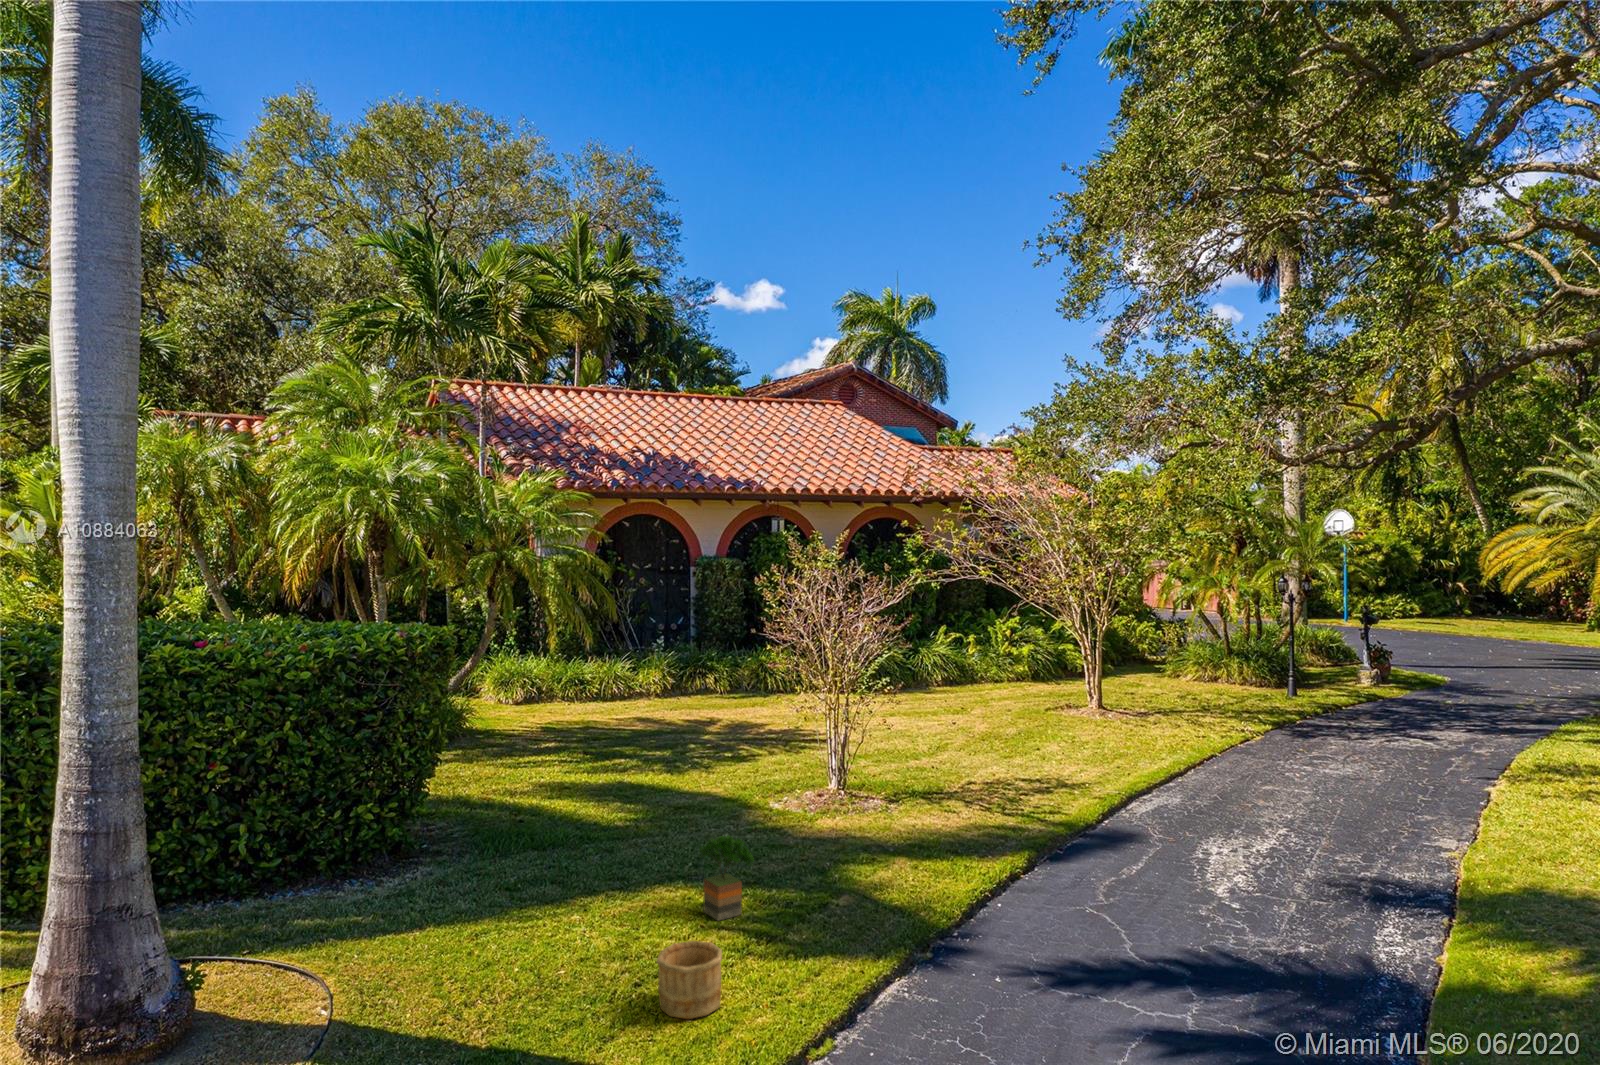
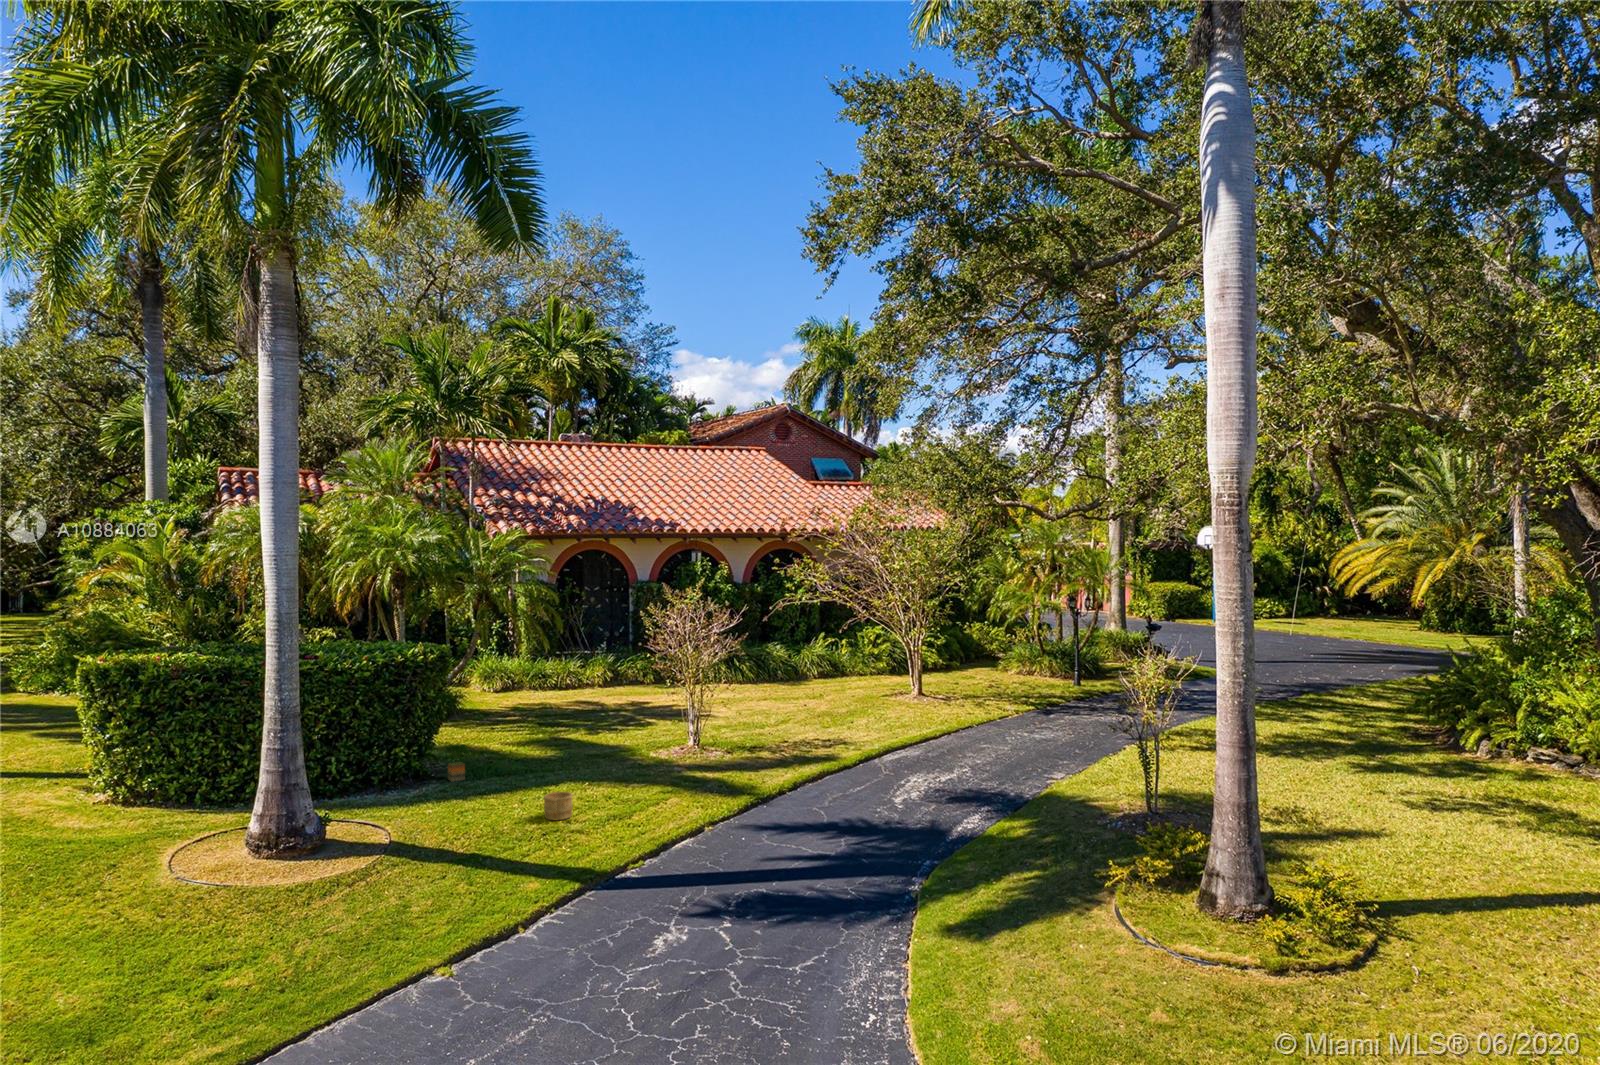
potted tree: present [700,836,753,921] -> present [445,744,471,781]

